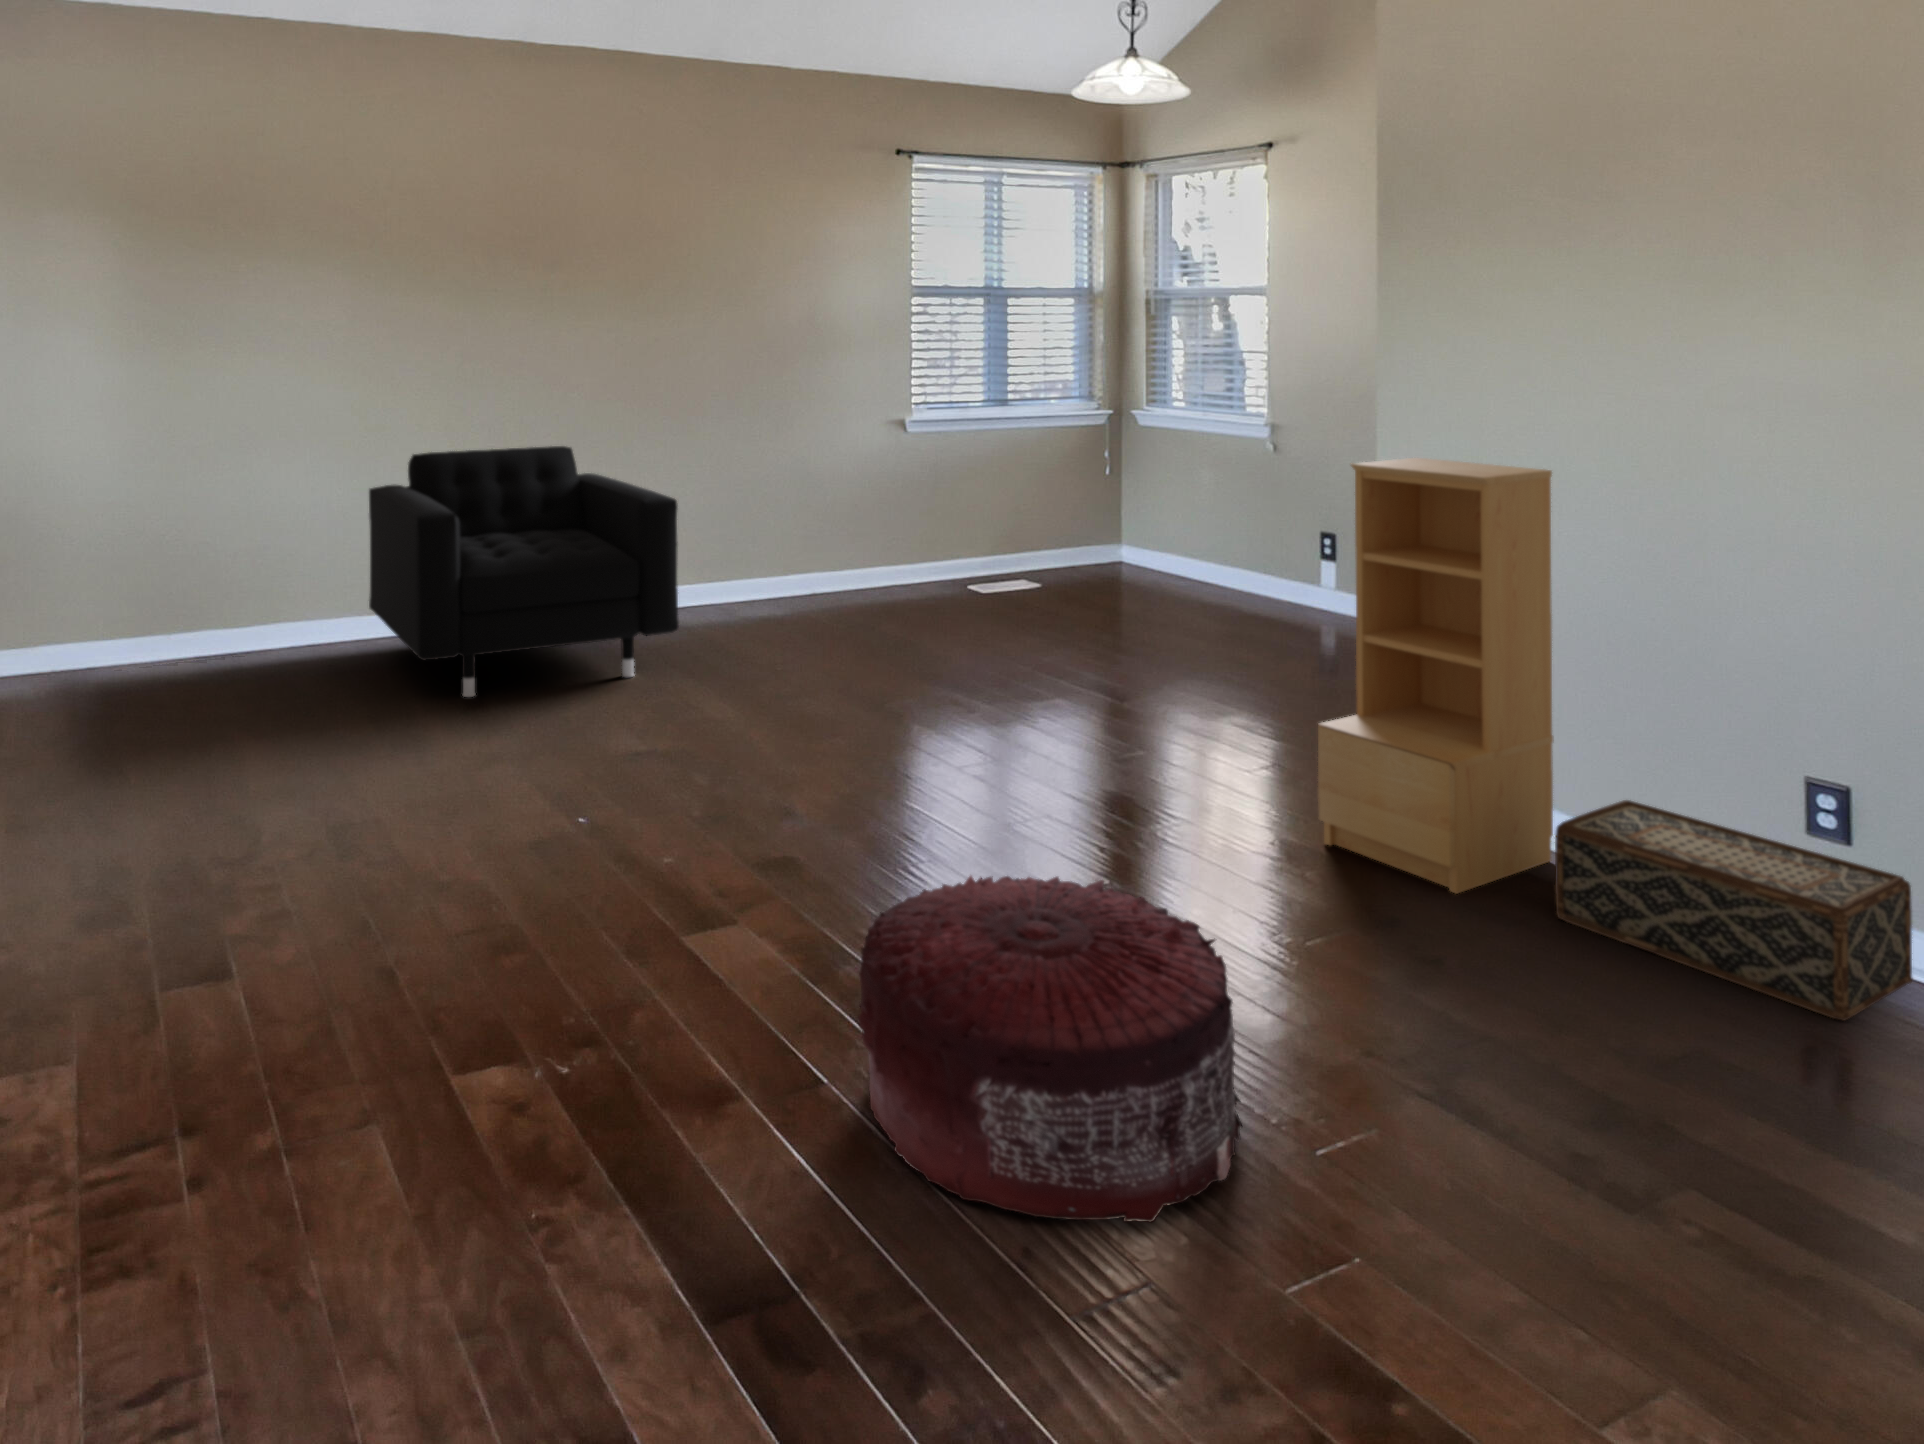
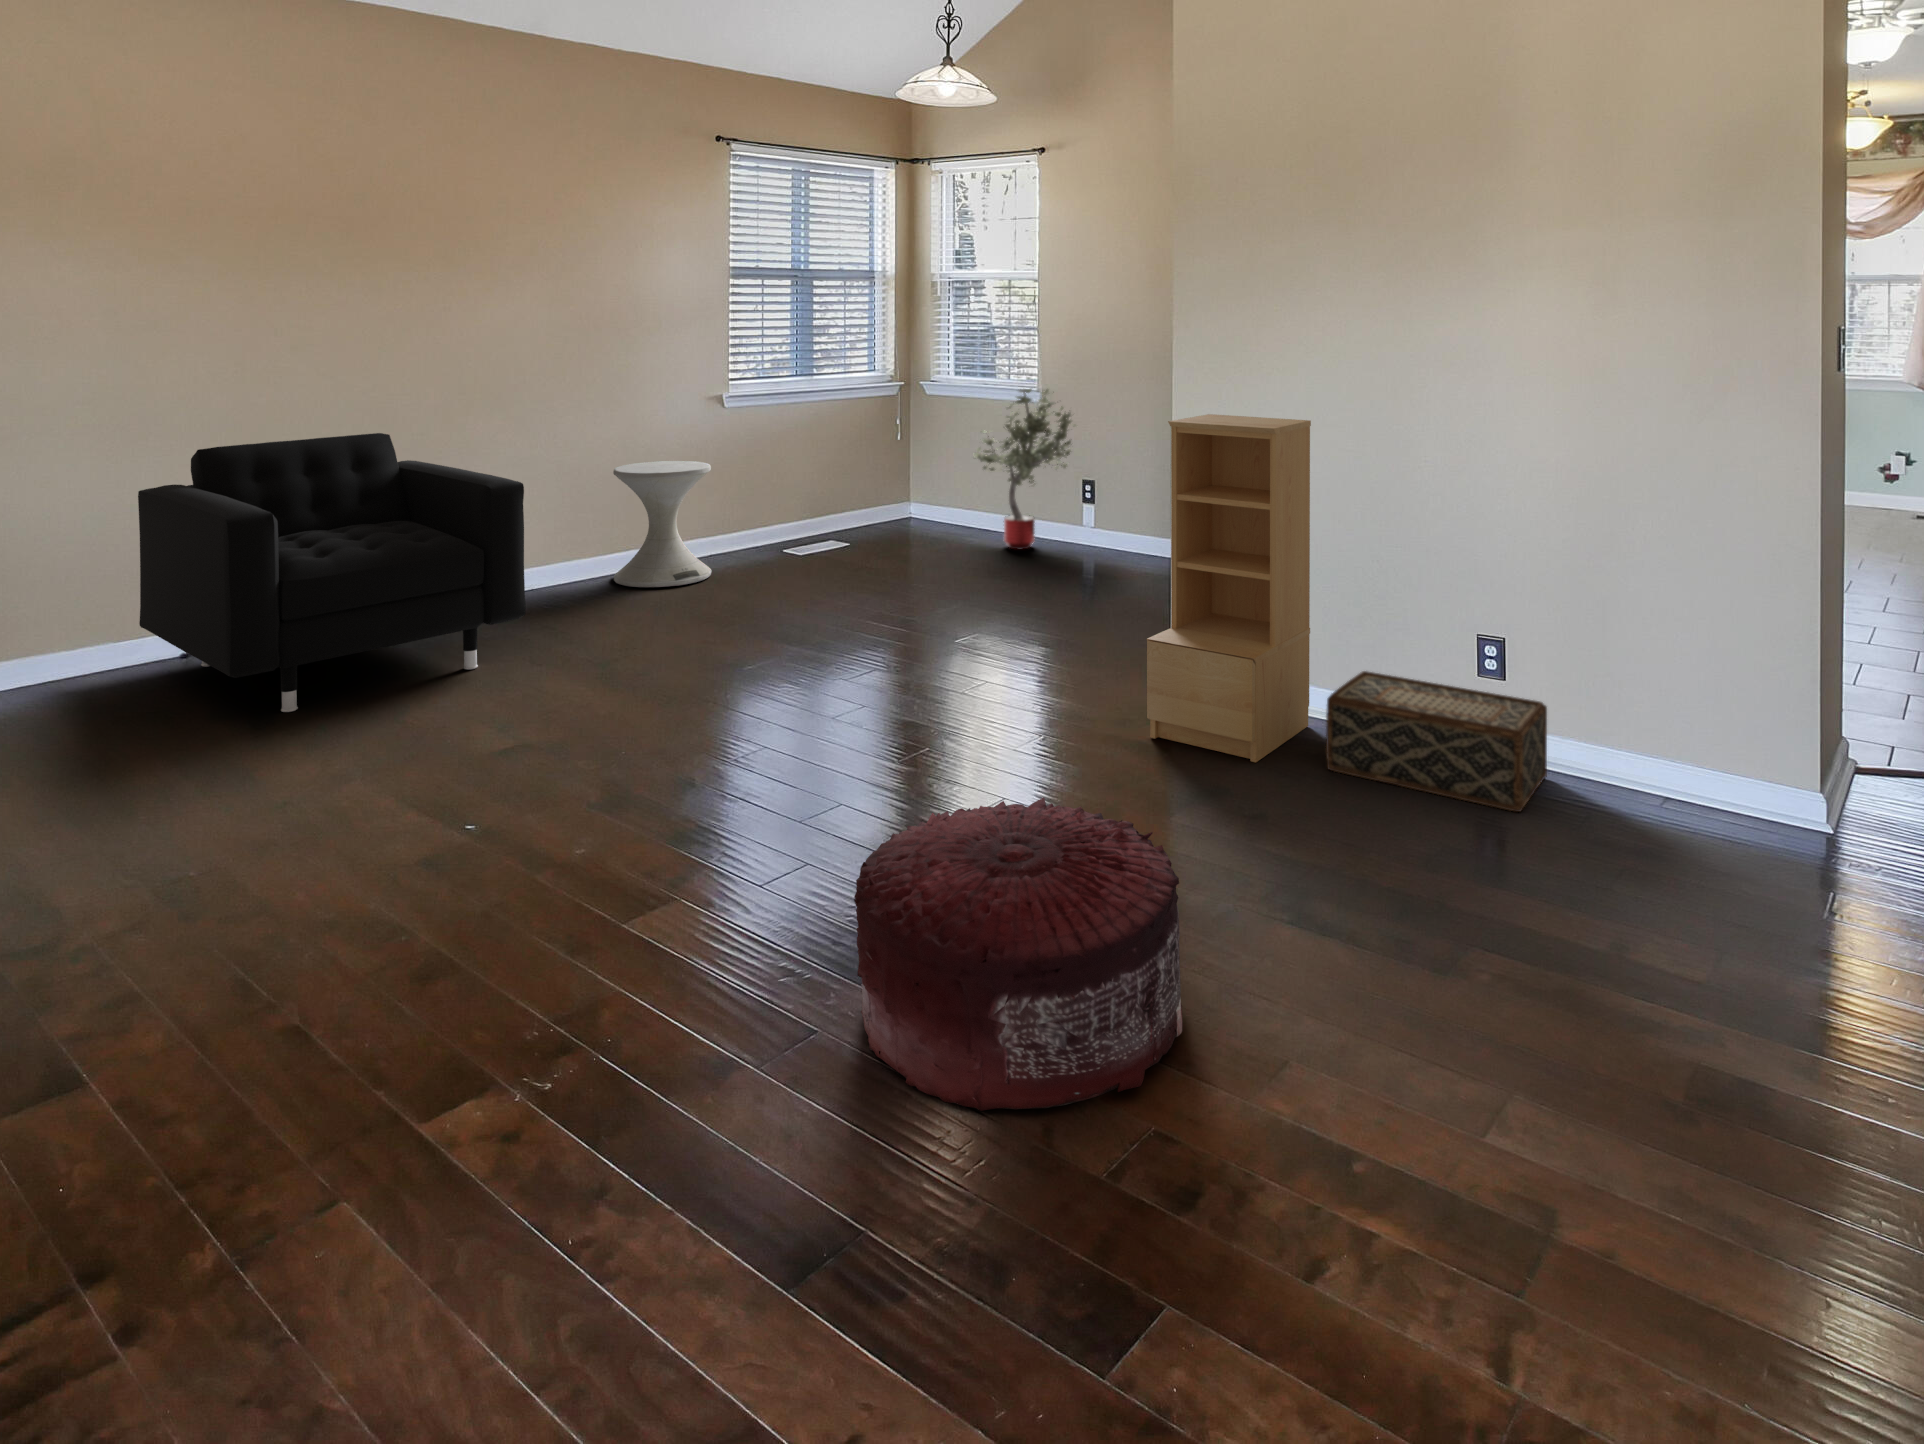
potted tree: none [1186,421,1314,611] -> present [974,389,1076,550]
side table: none [785,487,884,616] -> present [613,461,712,587]

